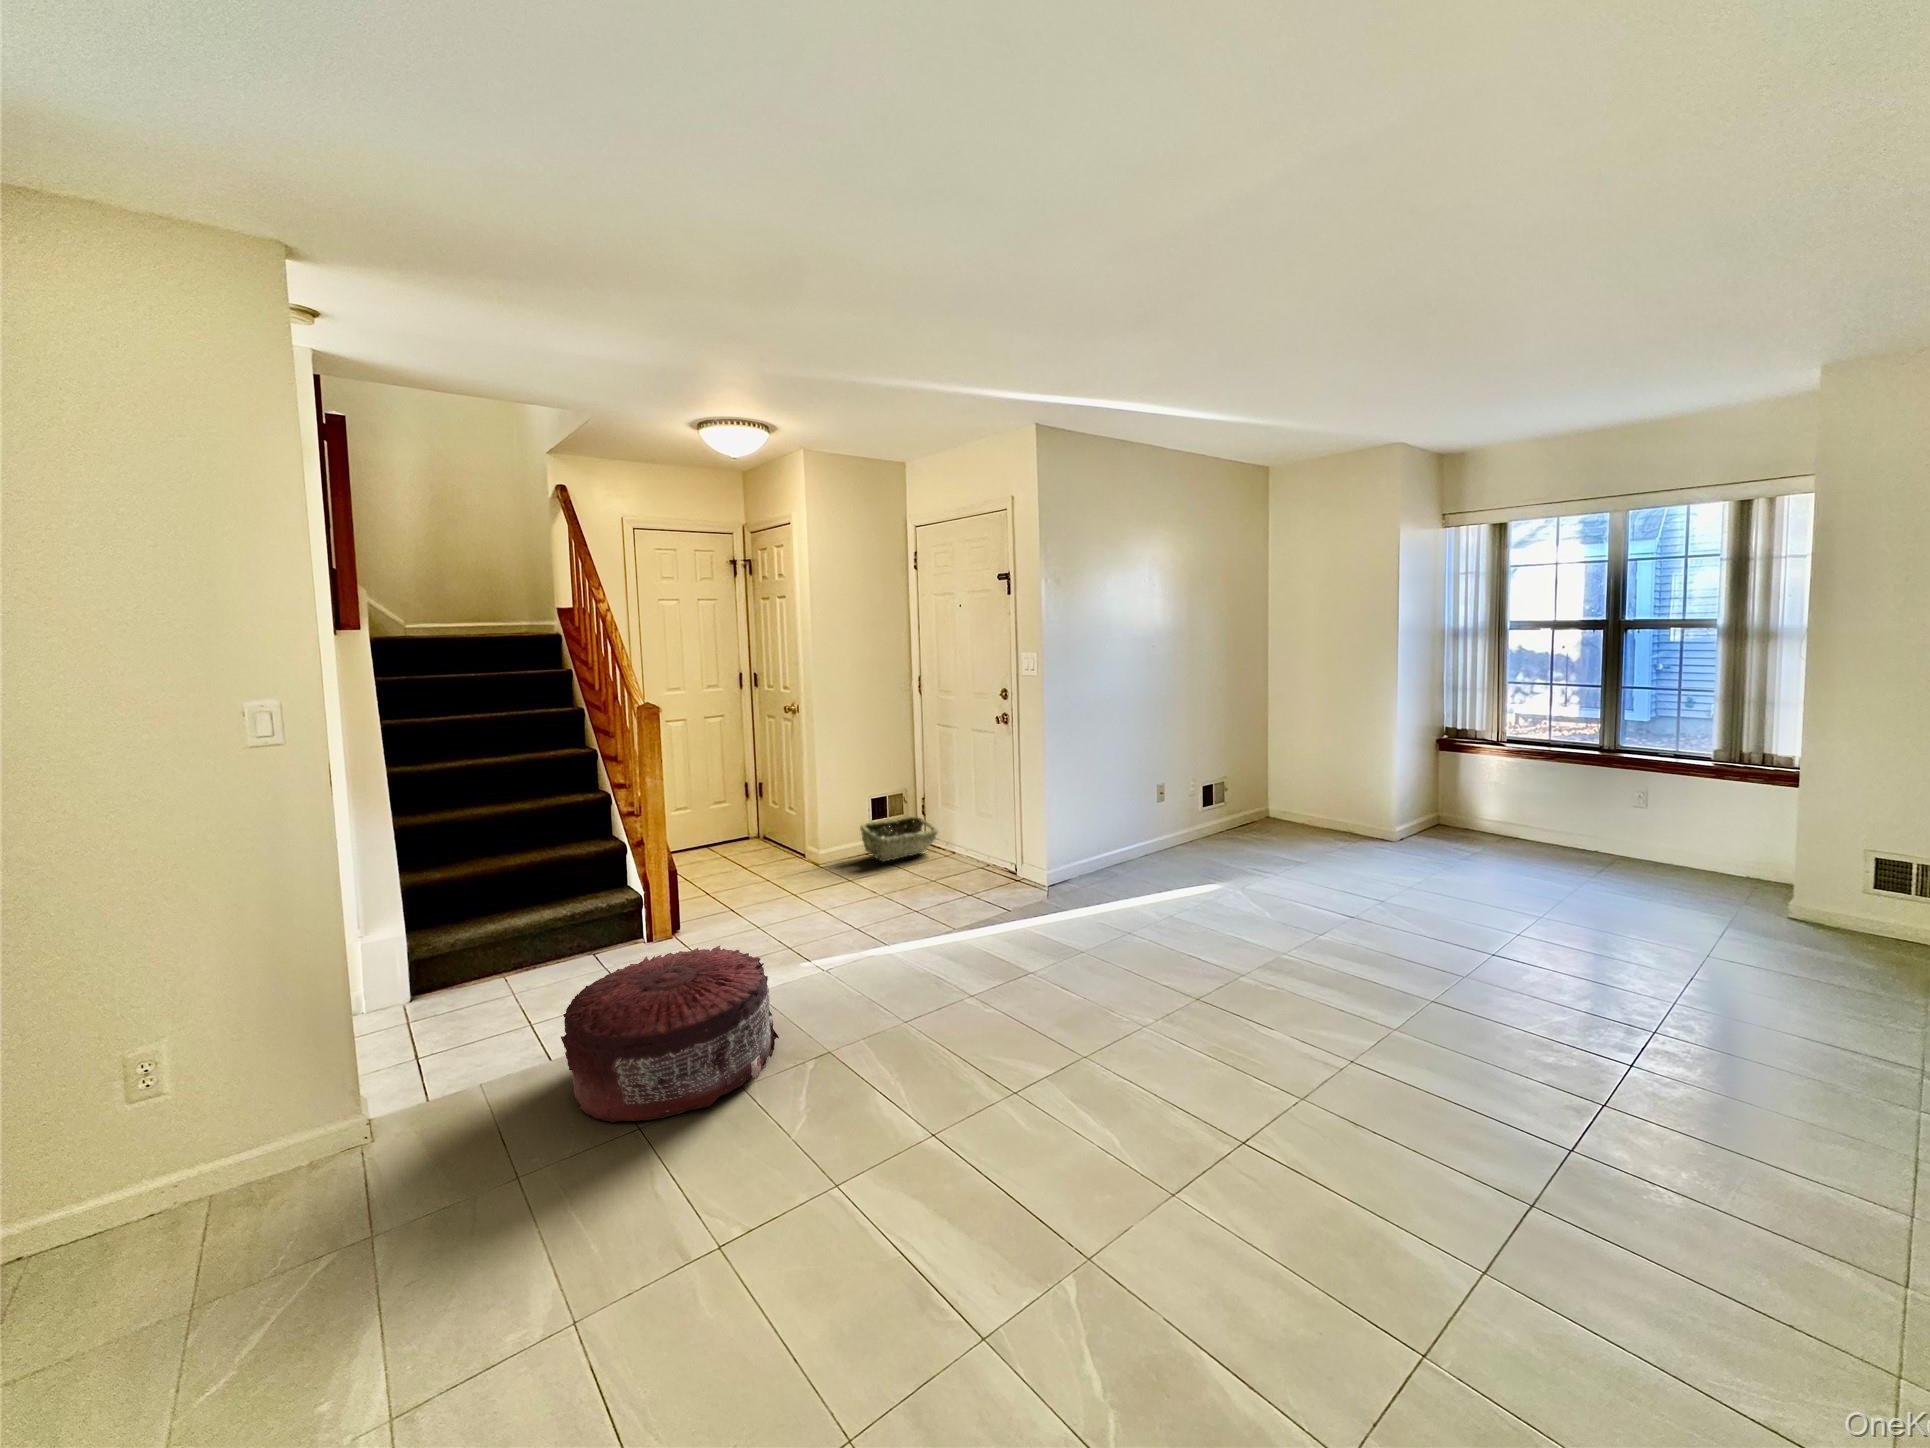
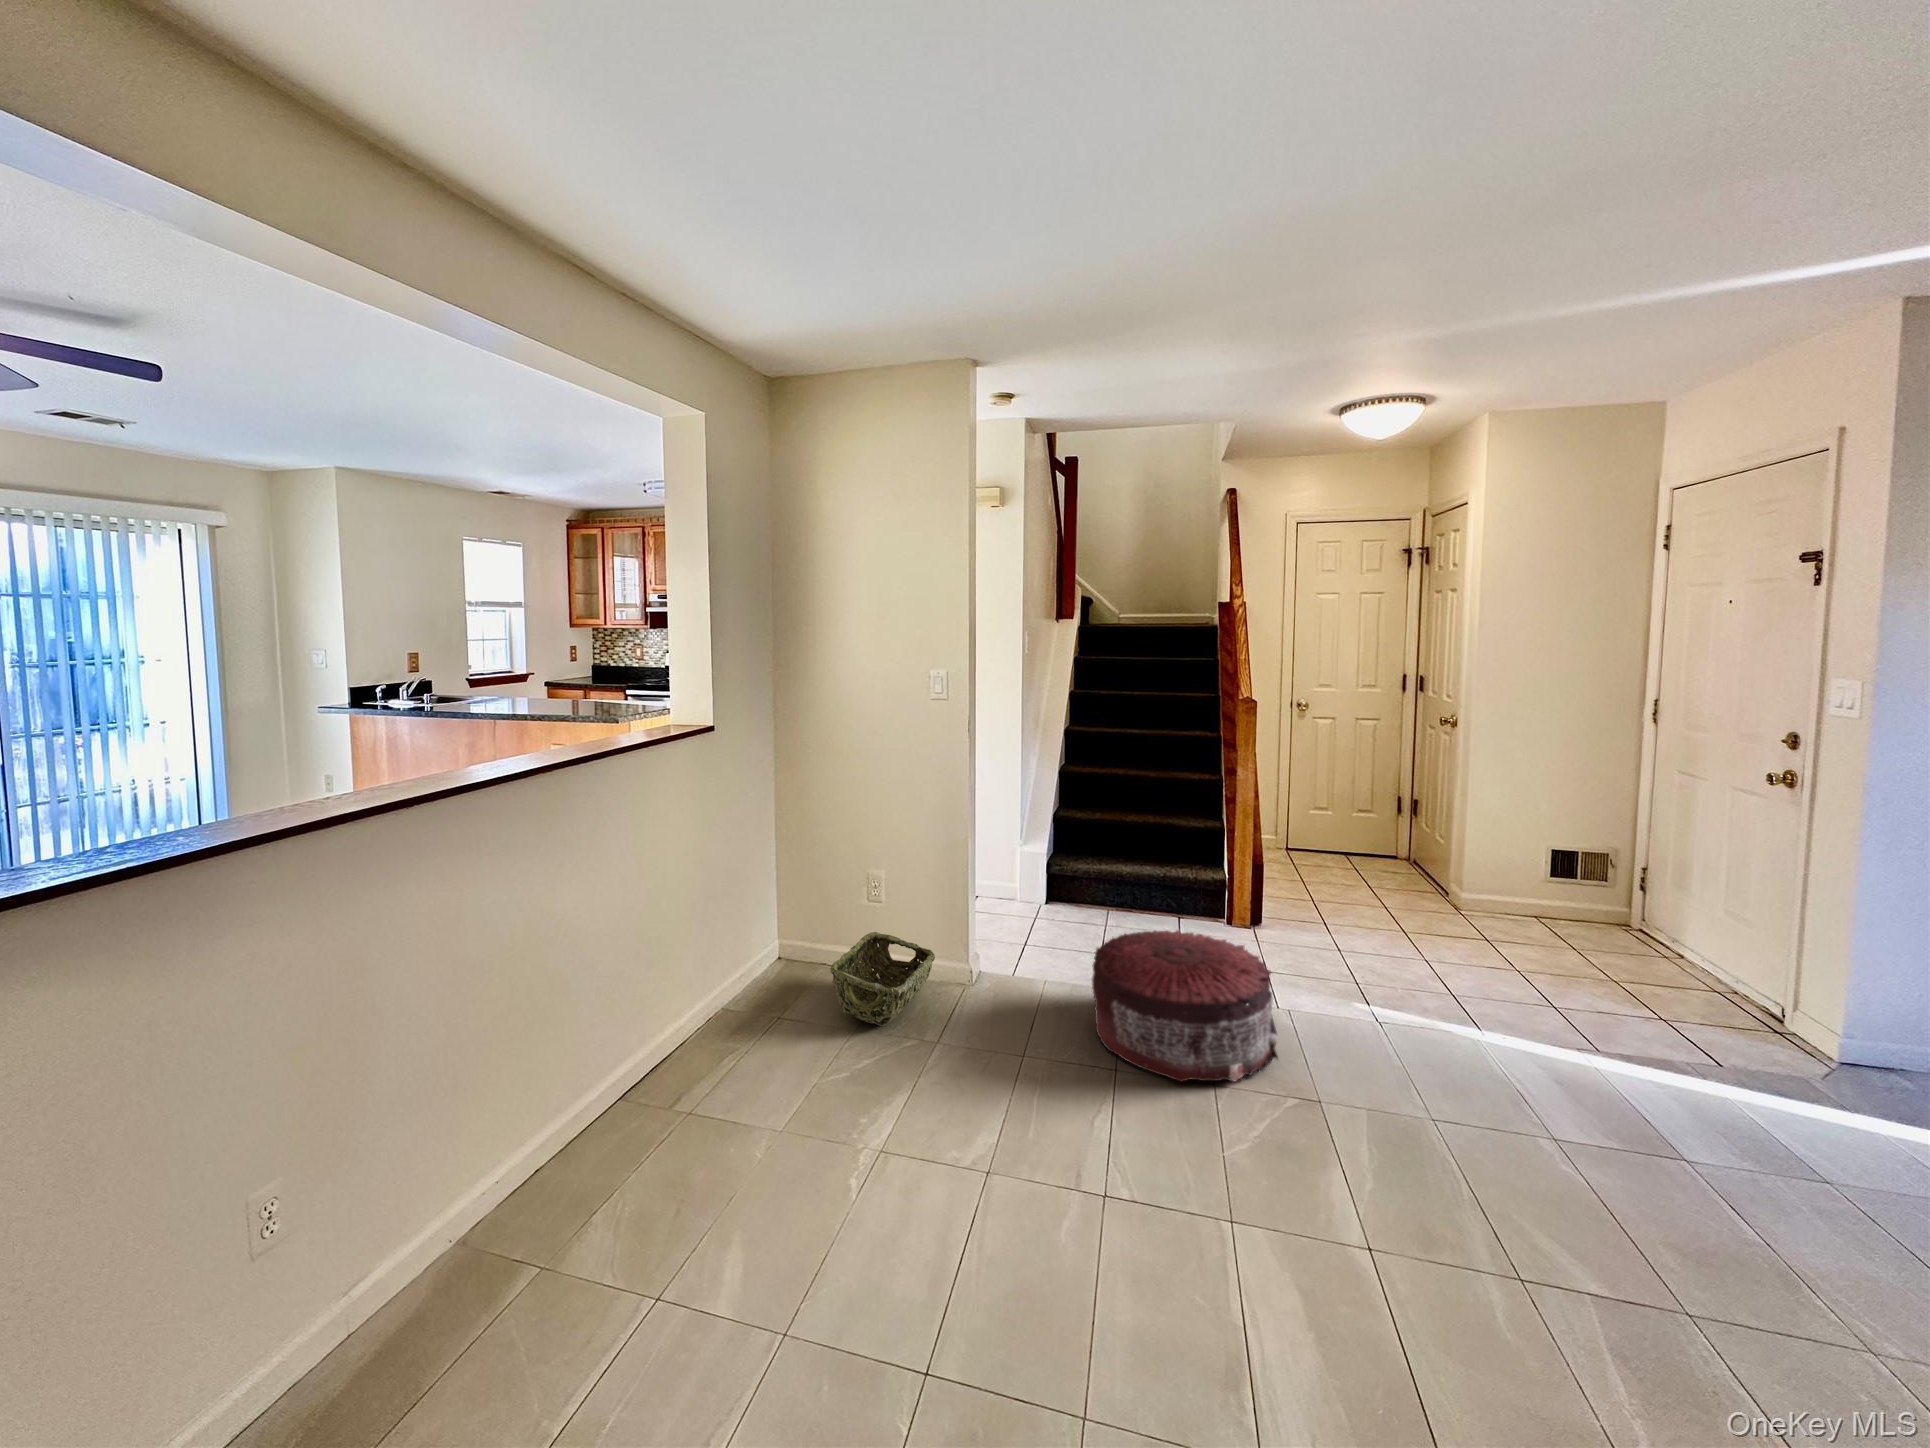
woven basket: present [860,816,938,862] -> present [830,932,935,1026]

